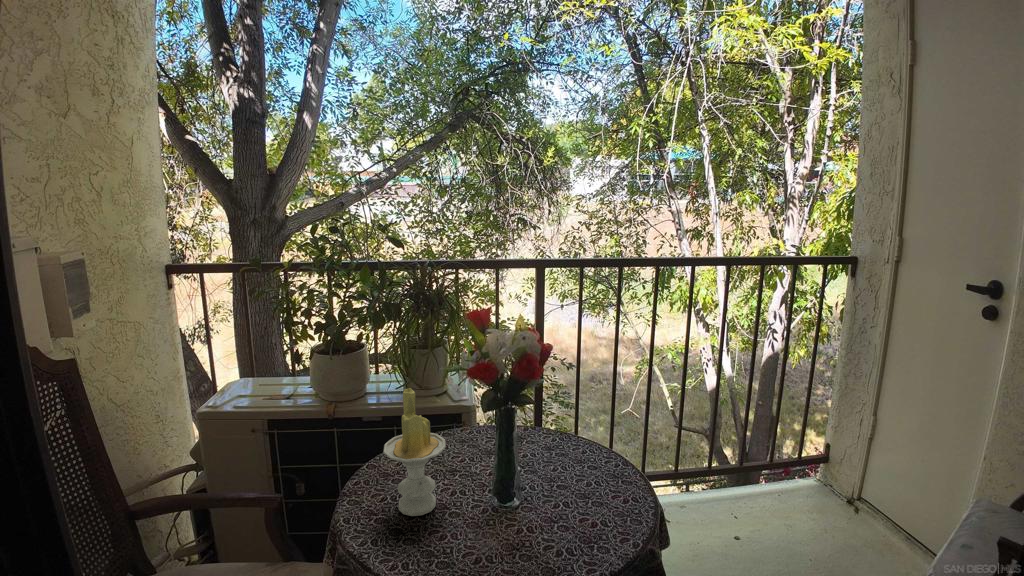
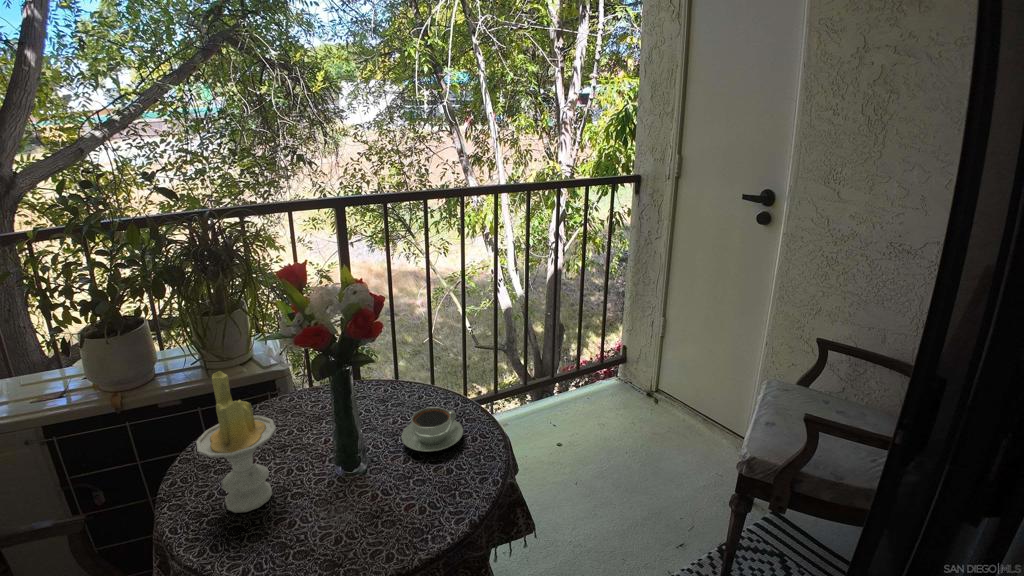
coffee cup: none [555,461,617,505] -> present [401,407,463,452]

